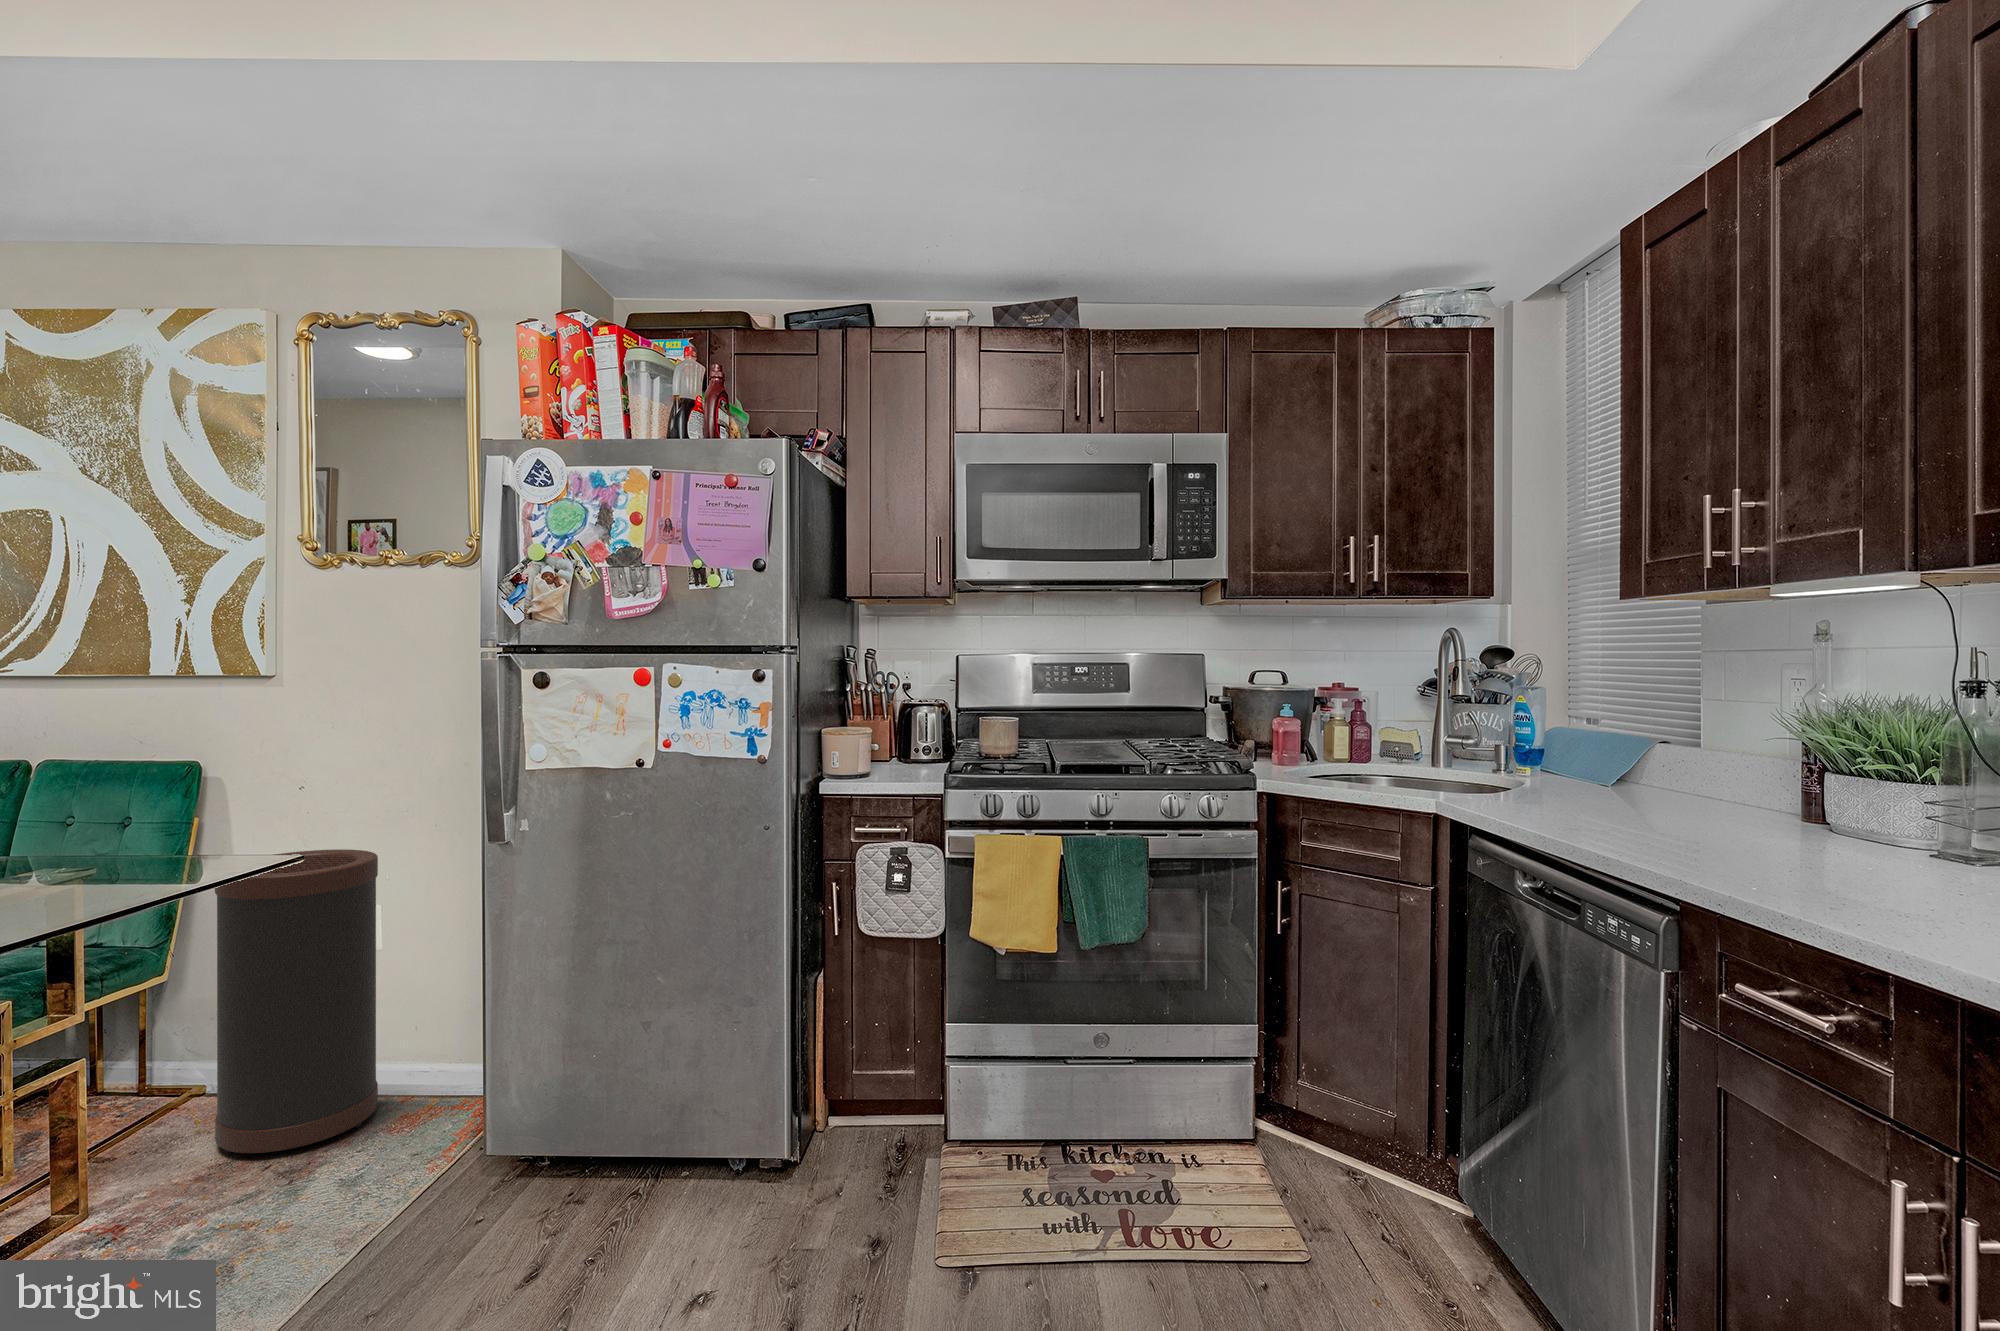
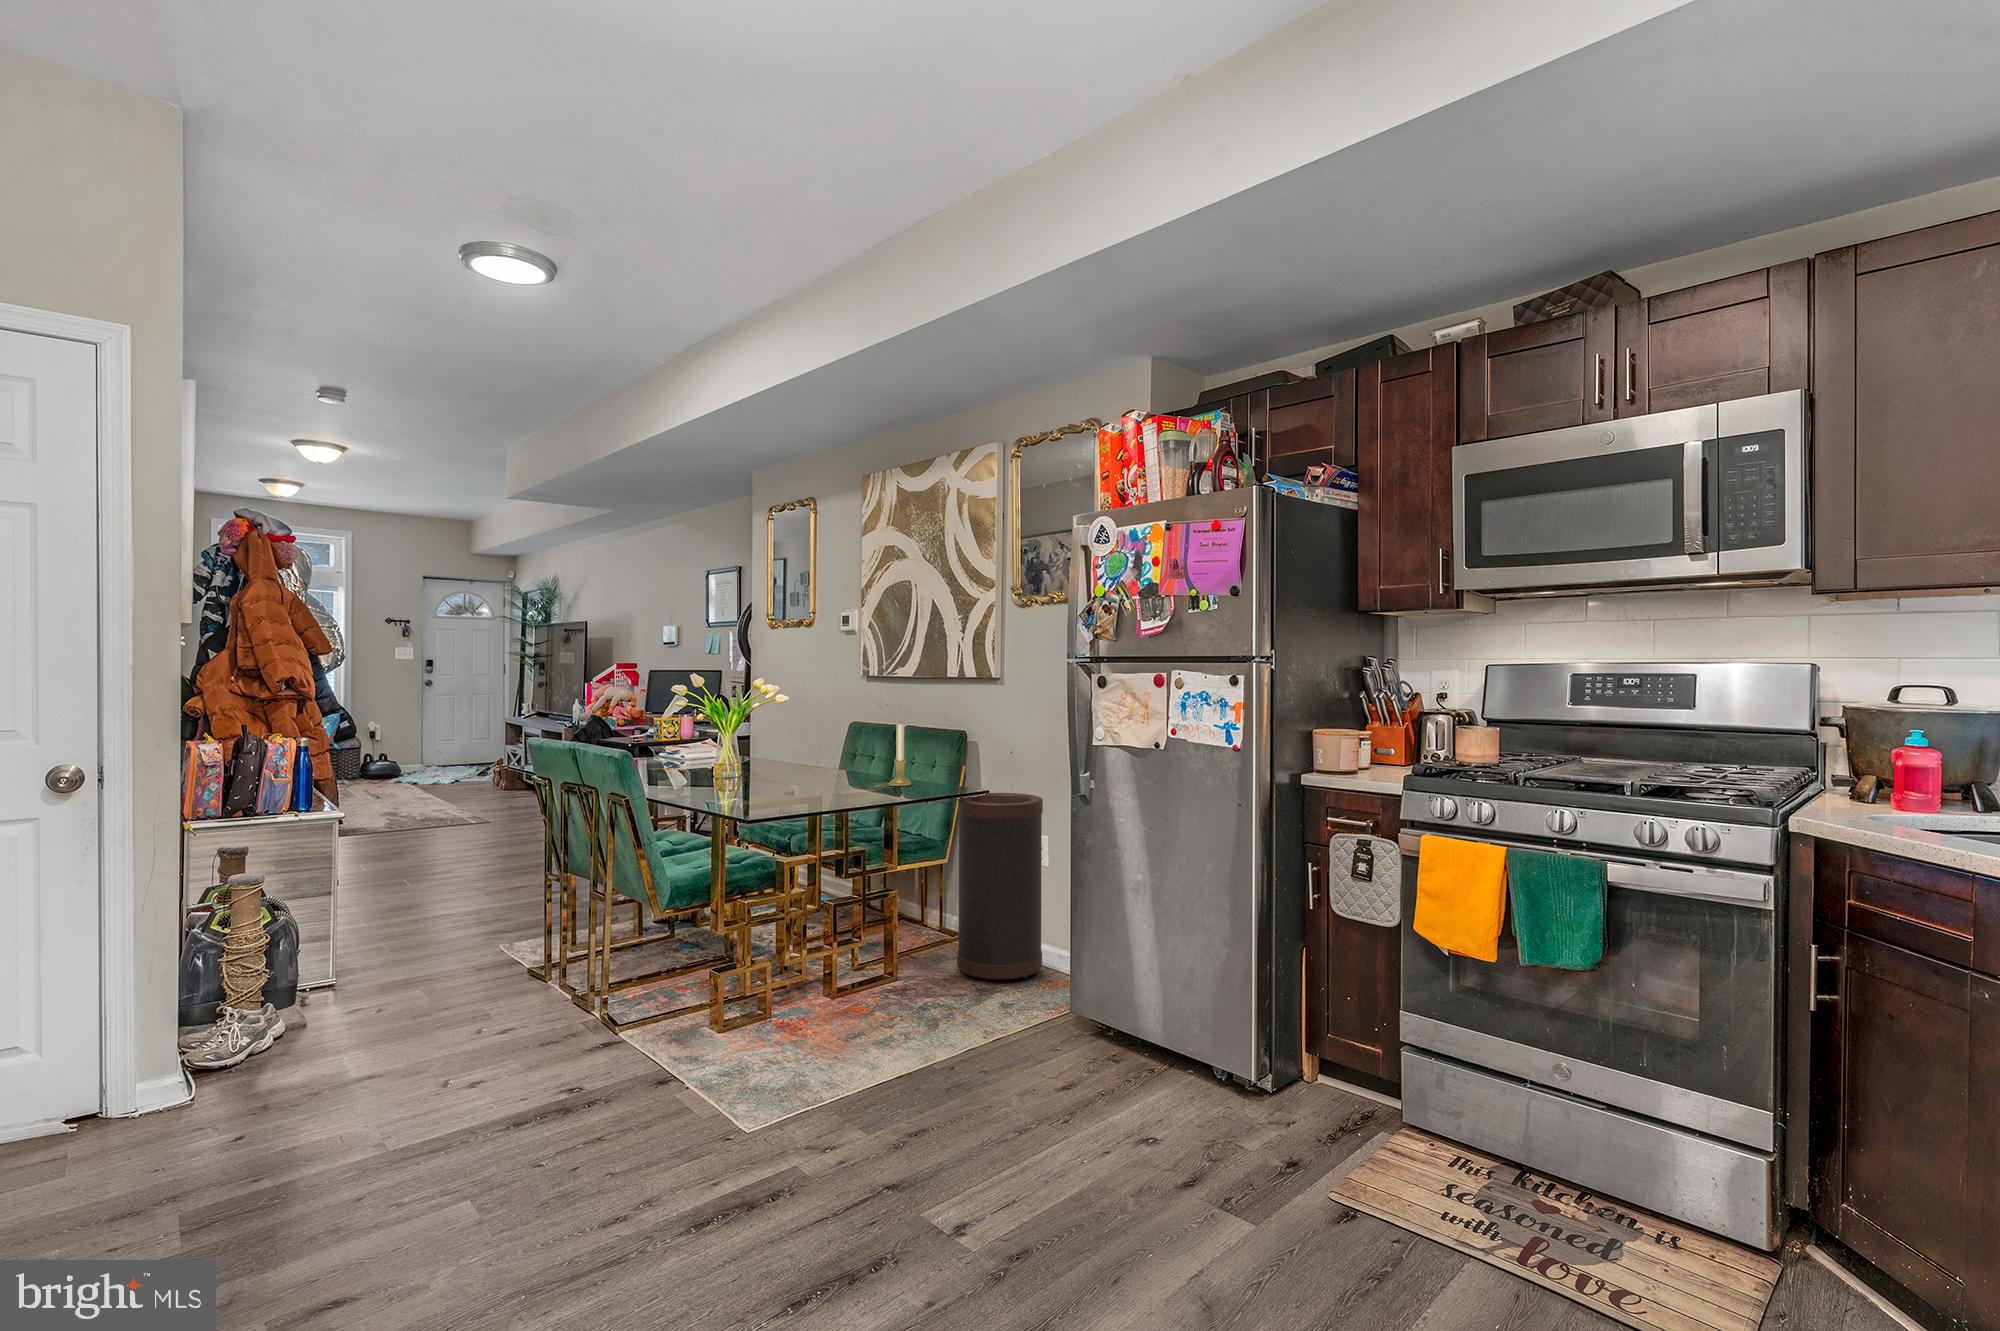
candle holder: none [70,755,122,870] -> present [889,724,911,786]

